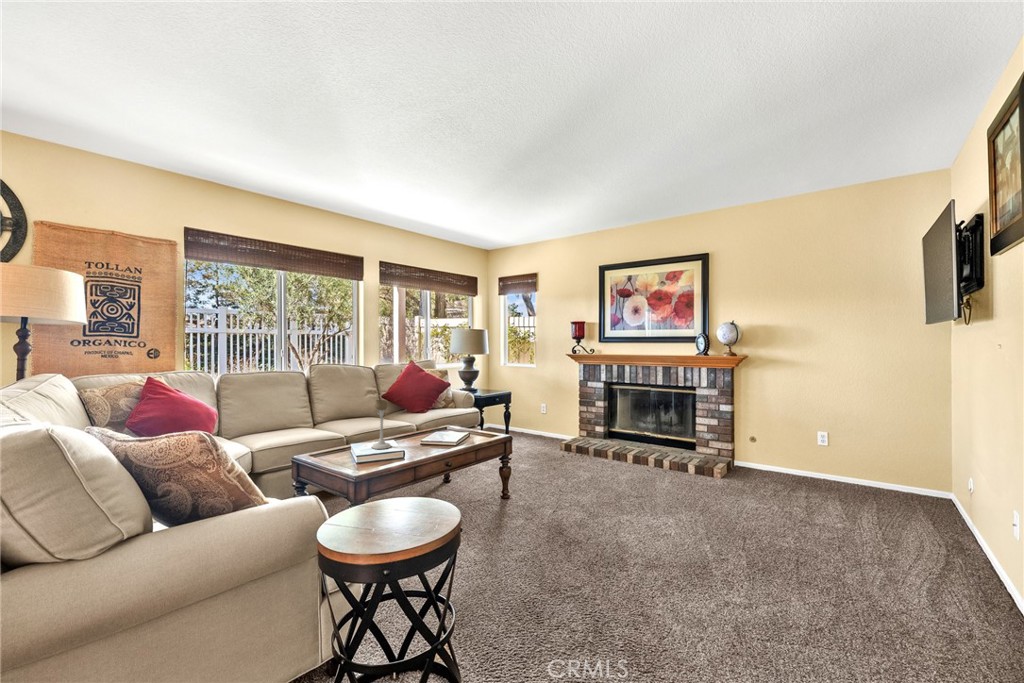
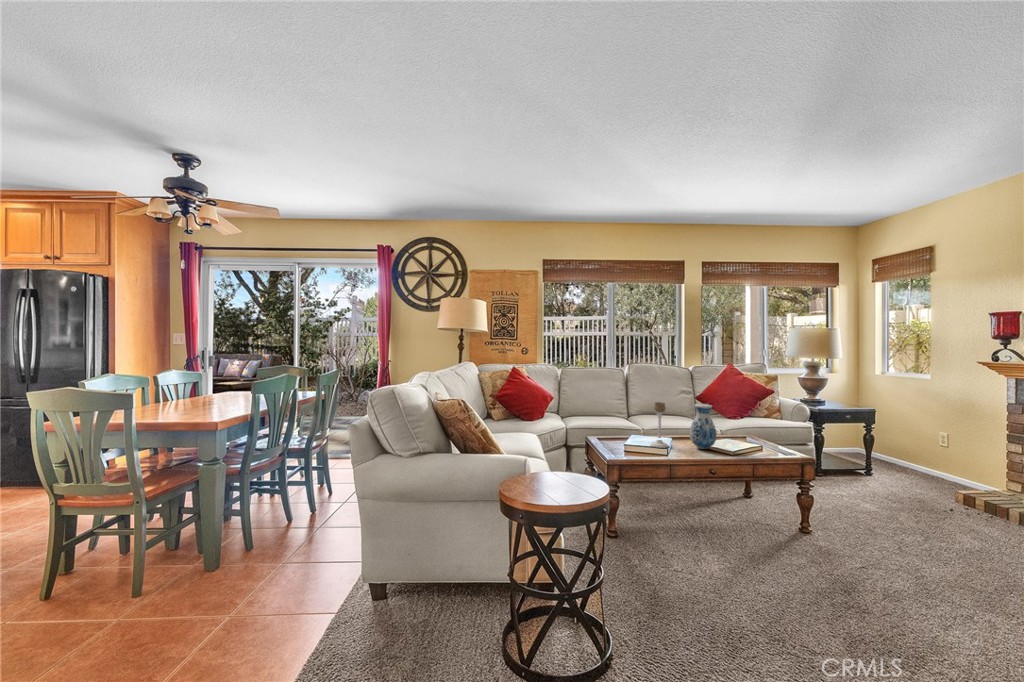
vase: none [411,397,436,442] -> present [690,404,716,449]

